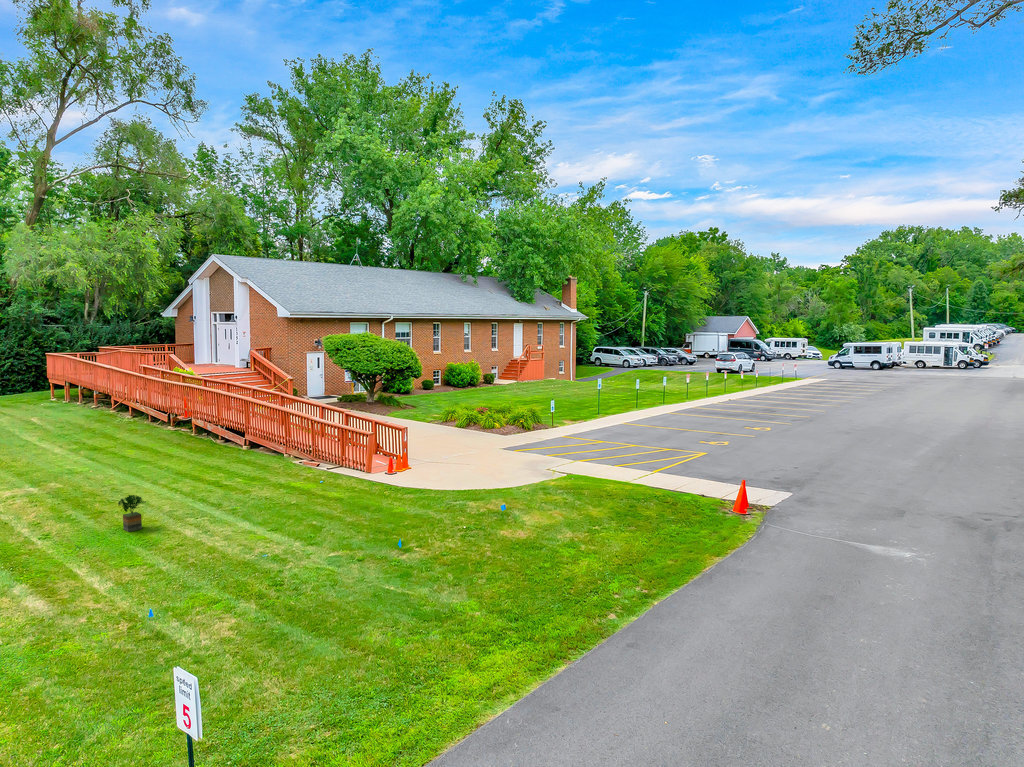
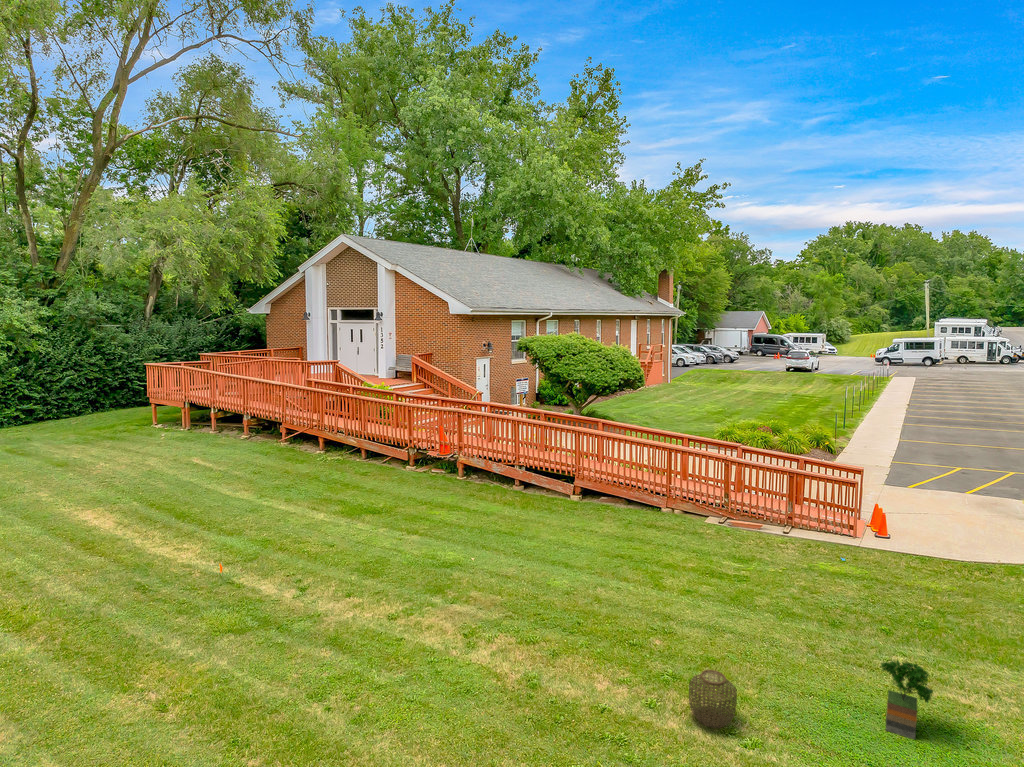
woven basket: none [37,498,65,524] -> present [689,670,737,728]

